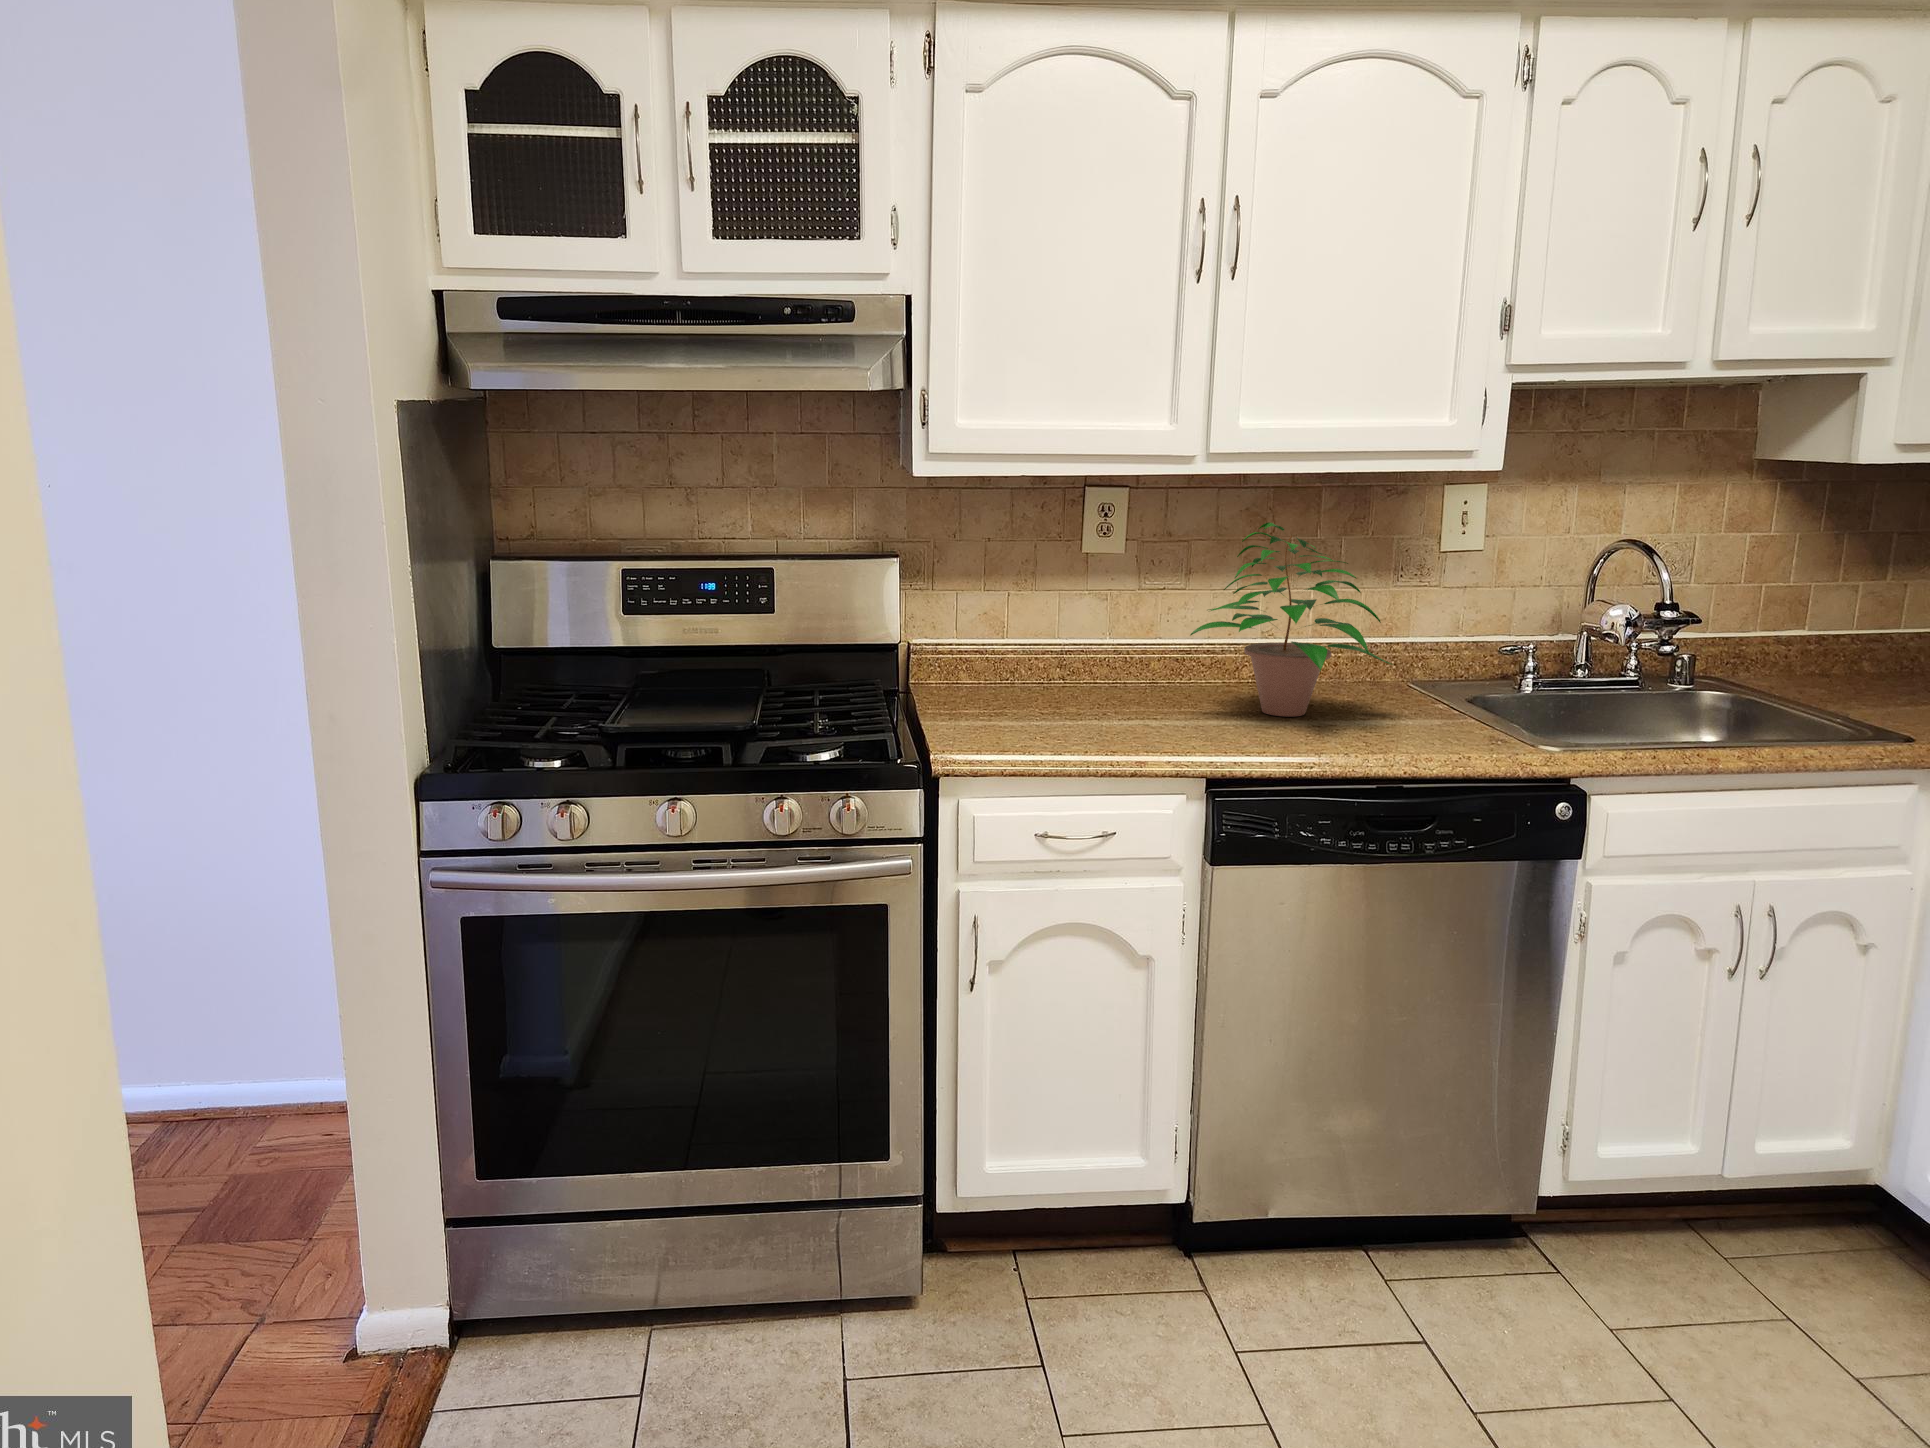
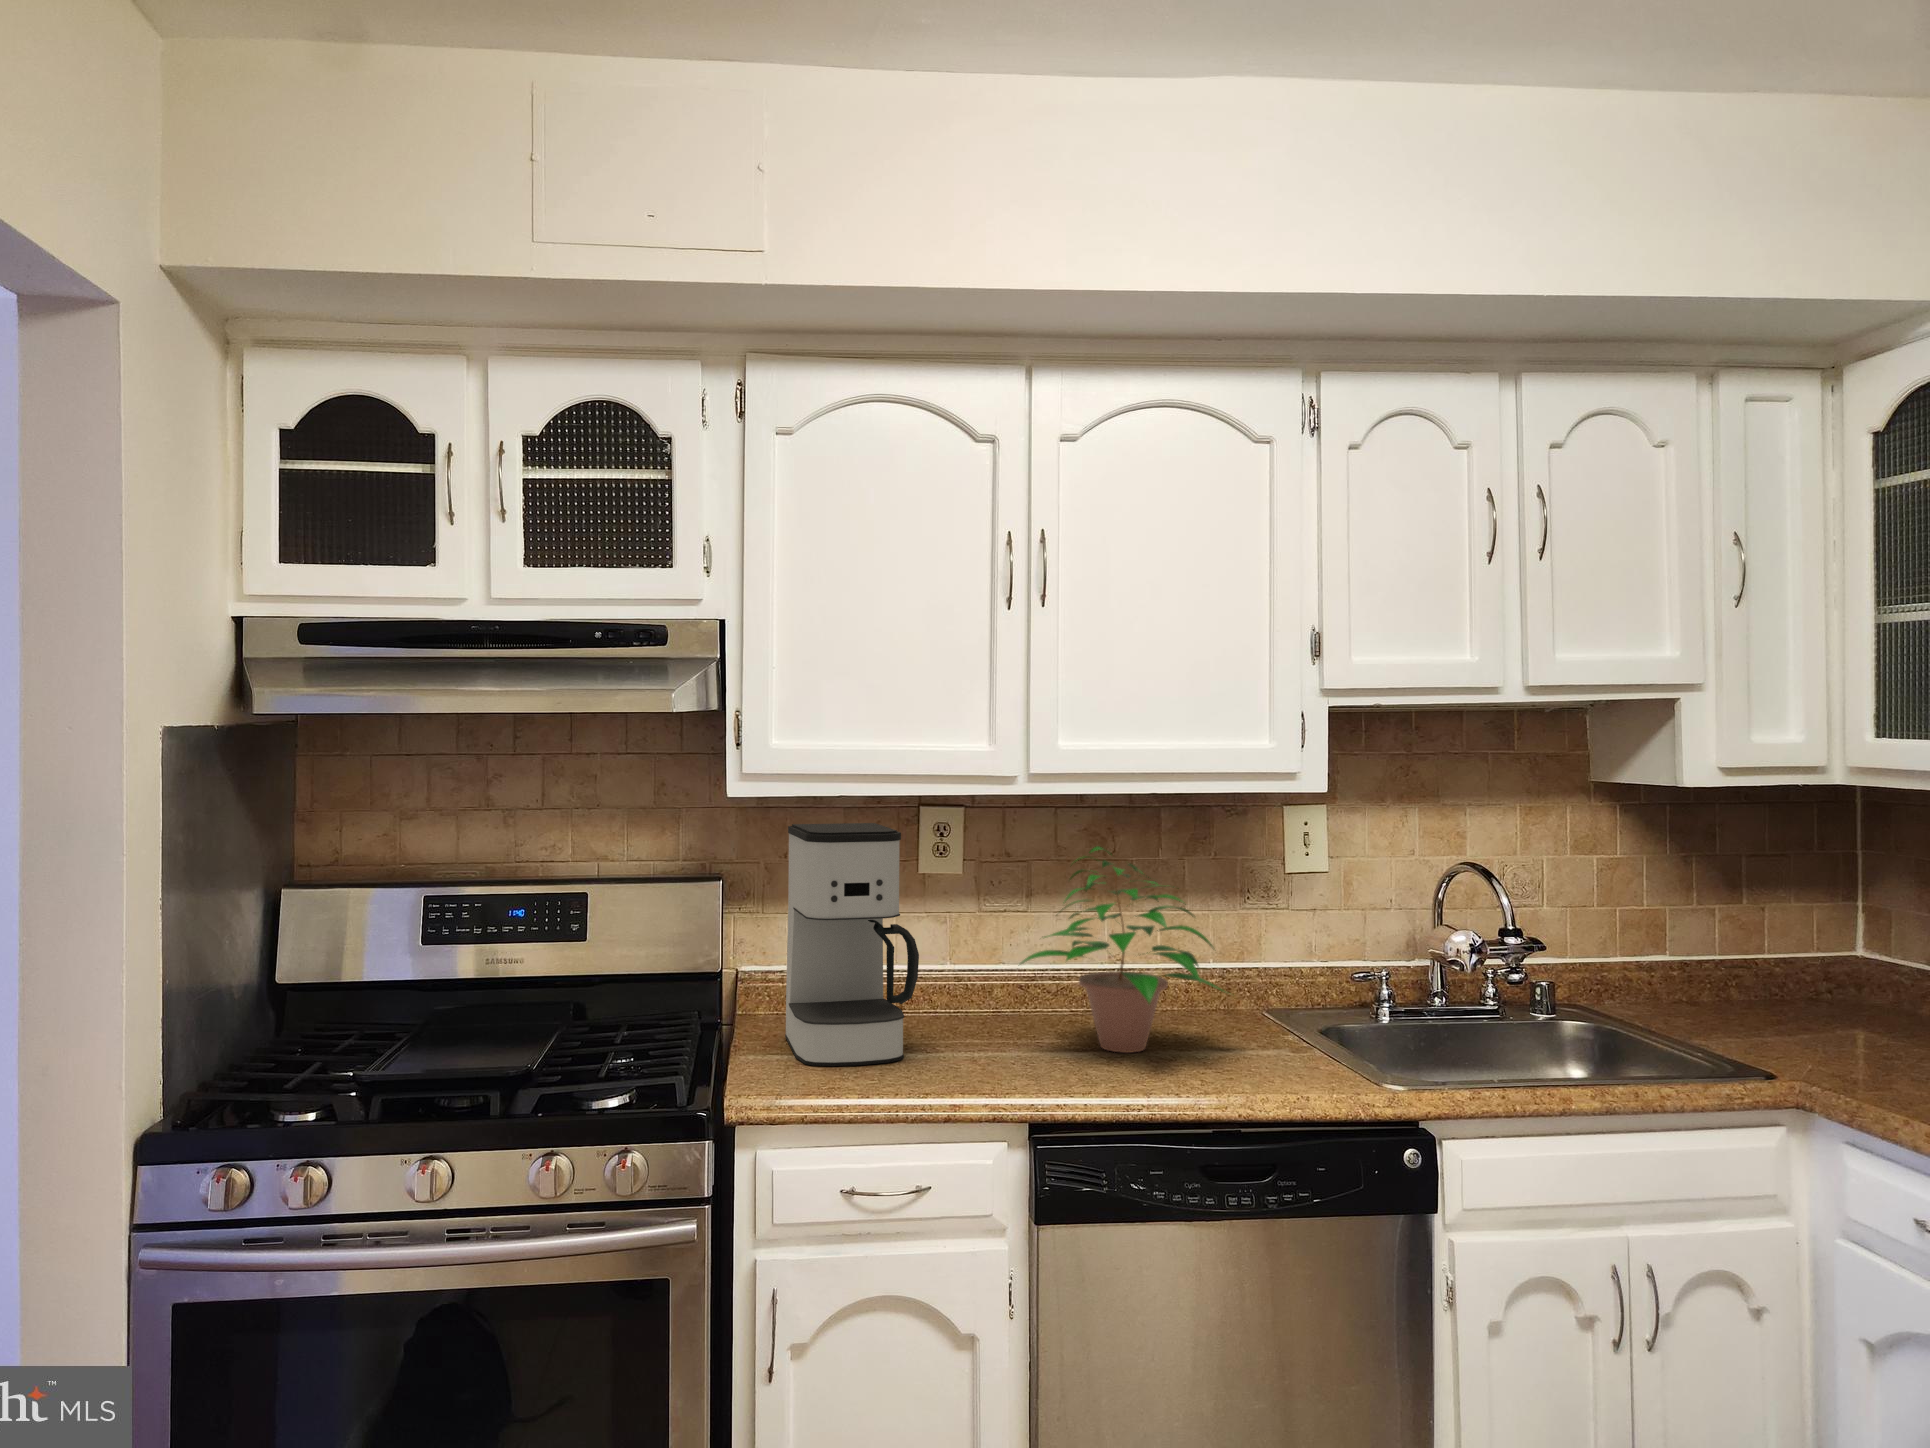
coffee maker: none [963,500,1094,726] -> present [785,823,919,1066]

